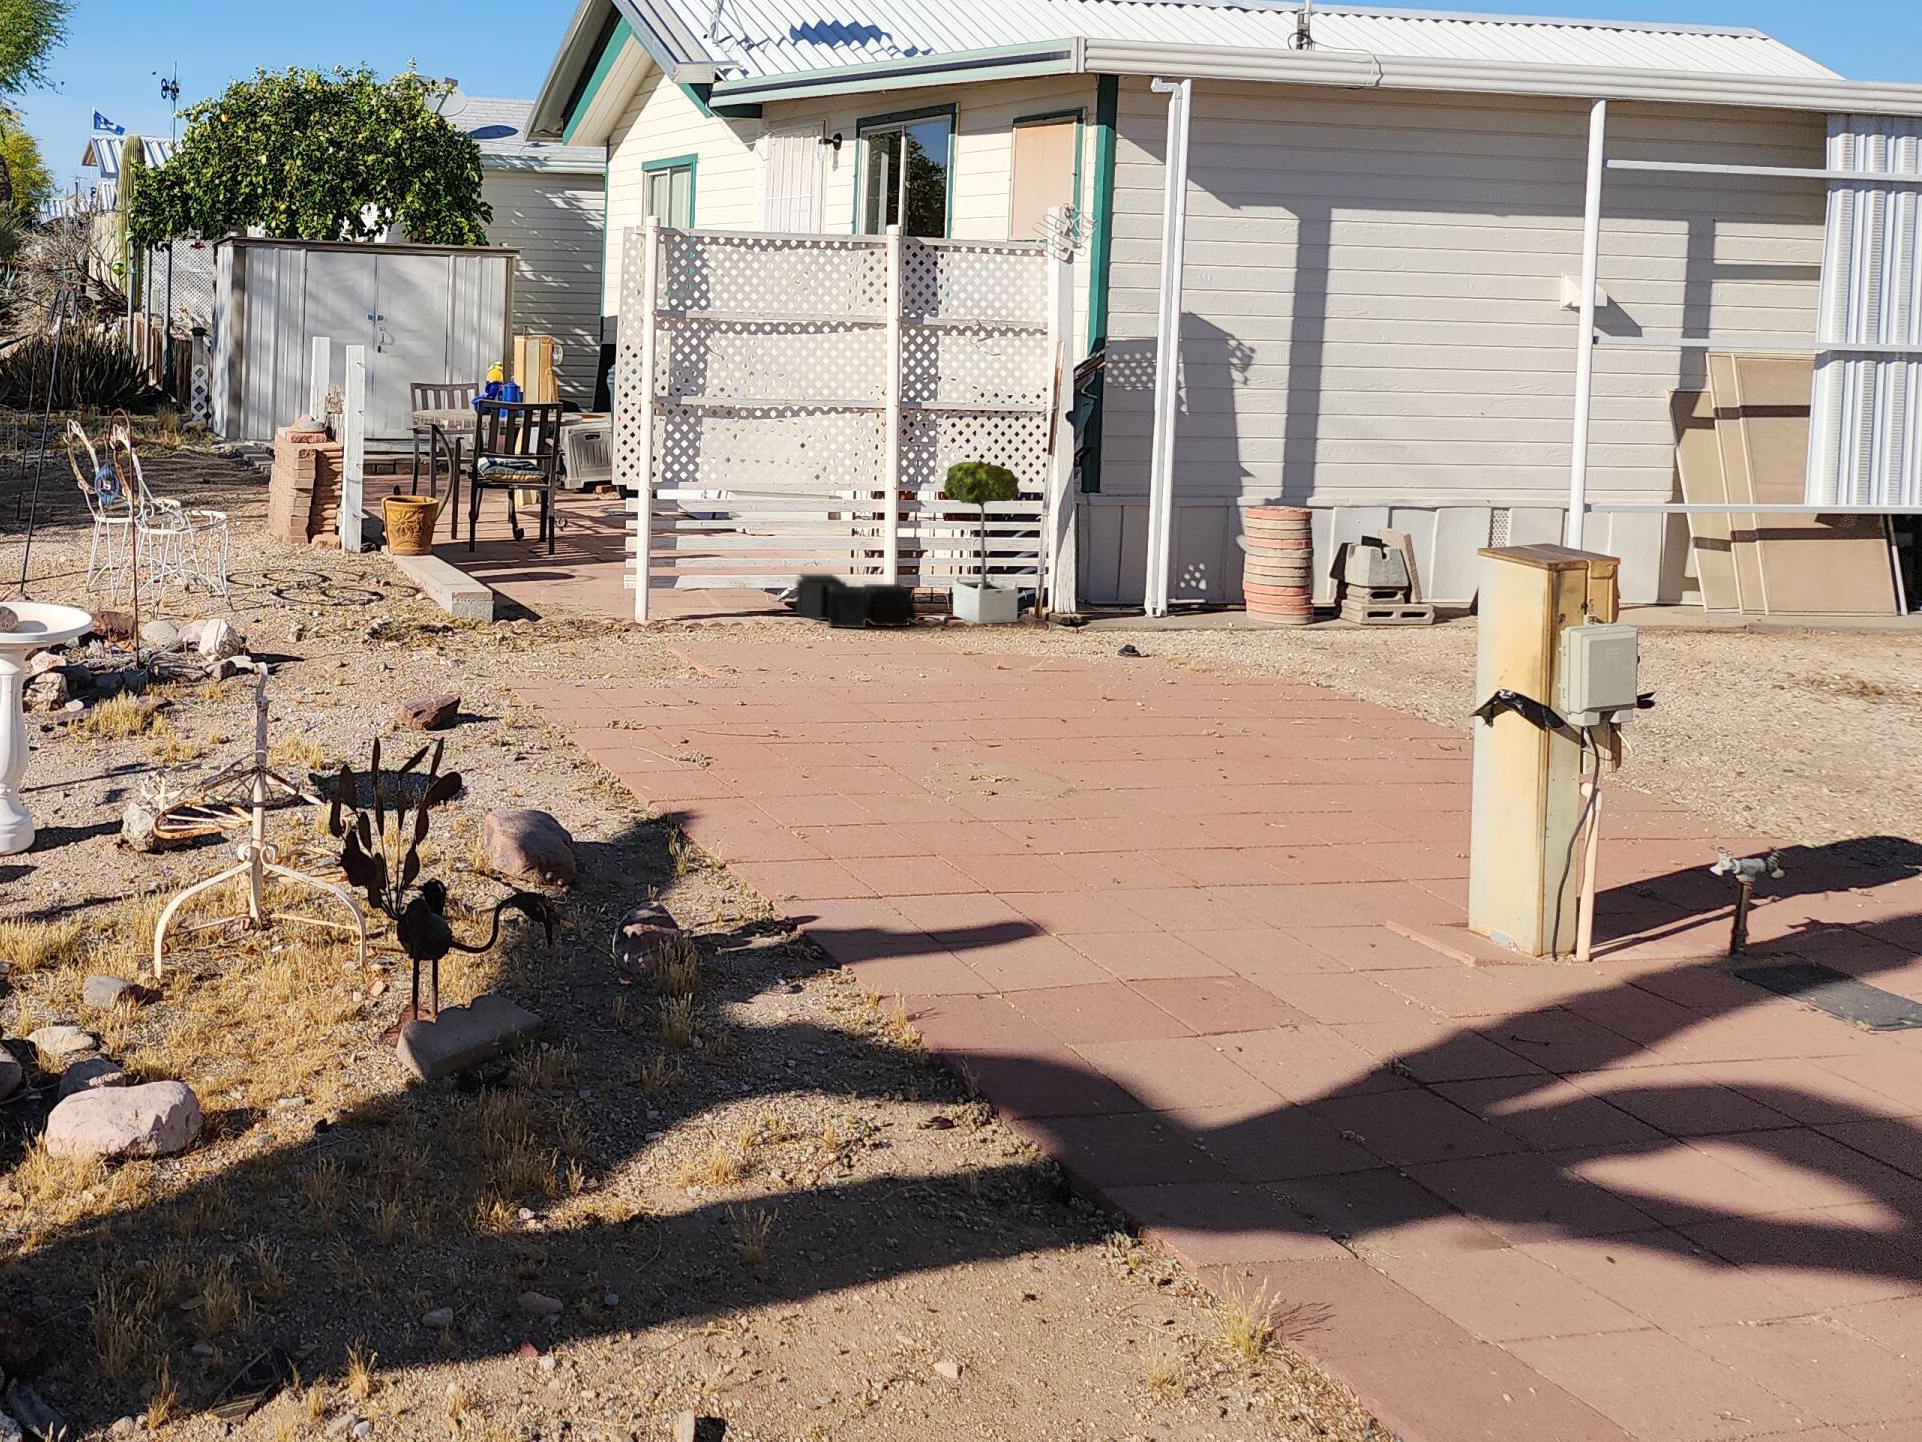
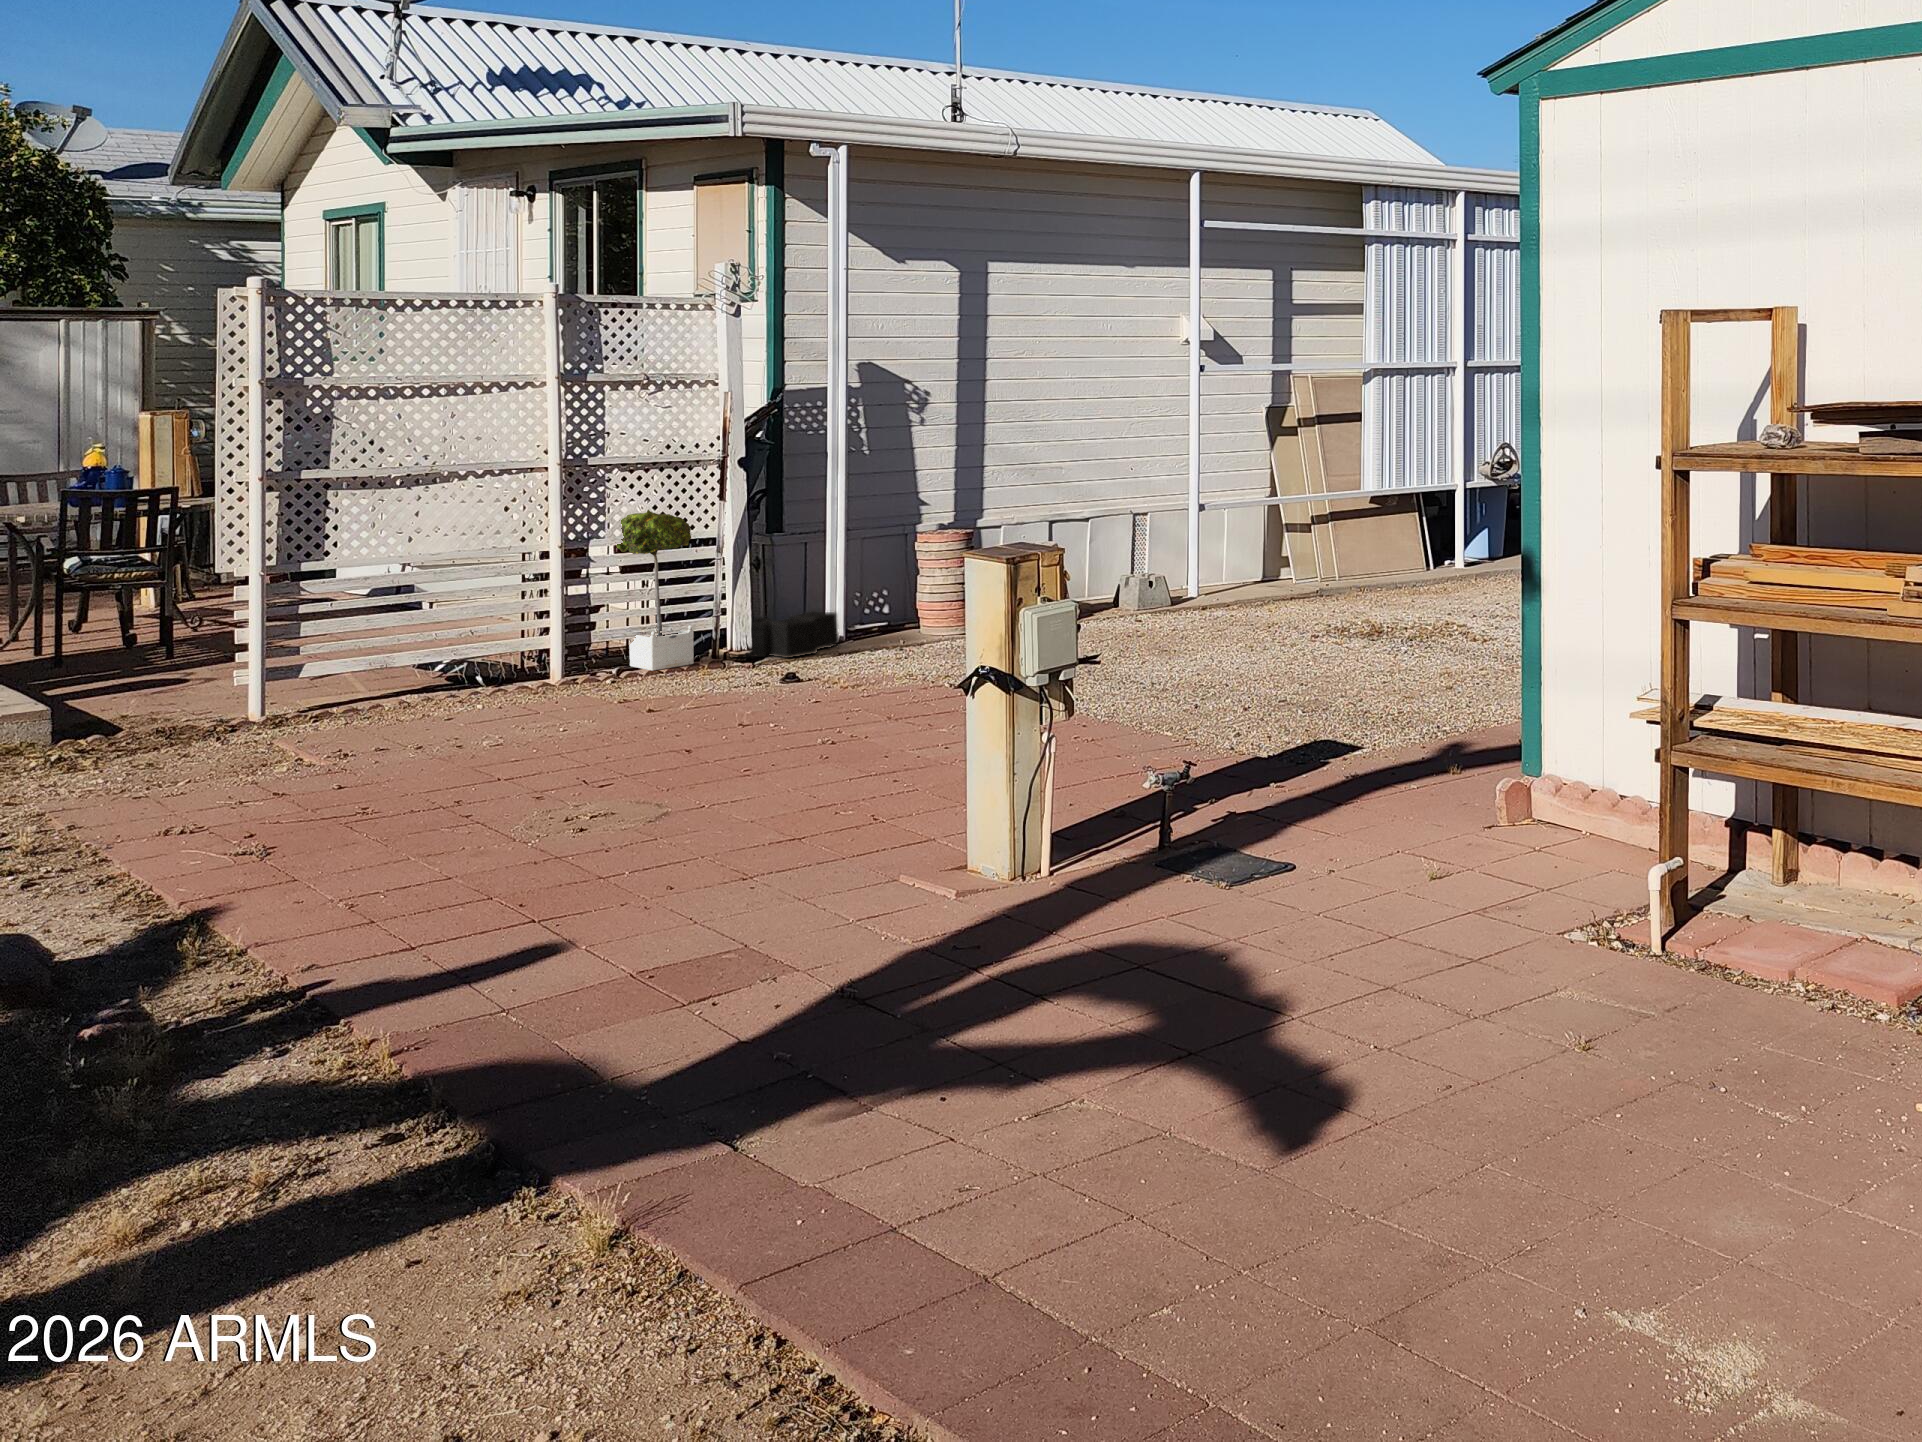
storage bin: present [796,574,918,628] -> present [730,611,840,658]

